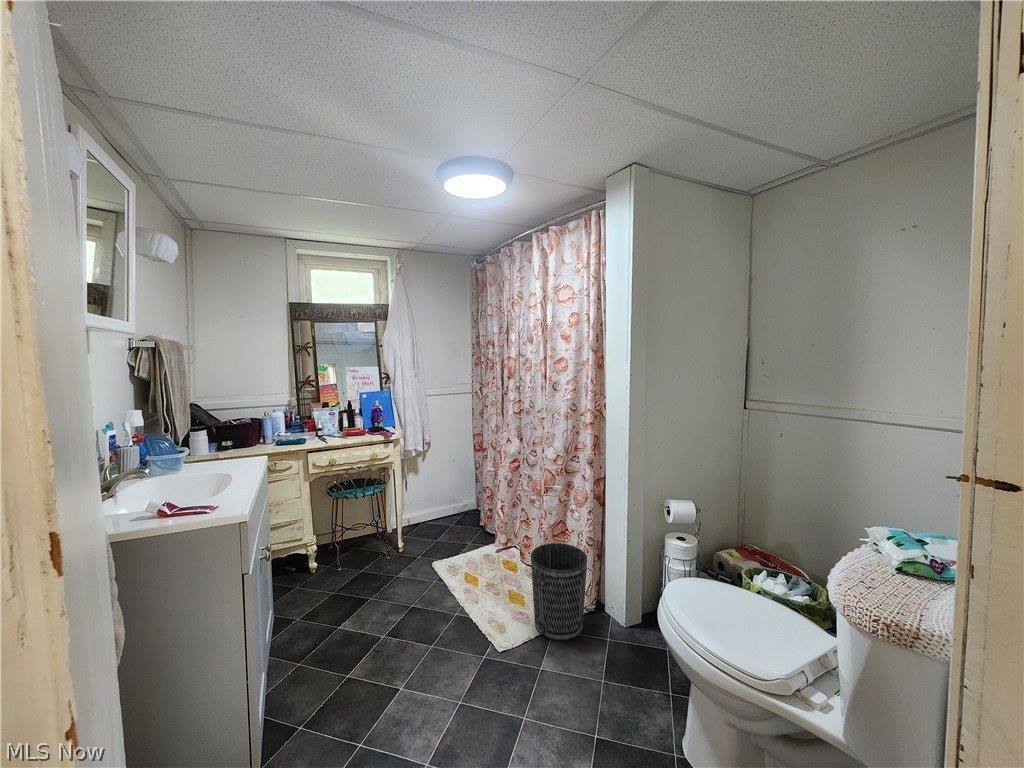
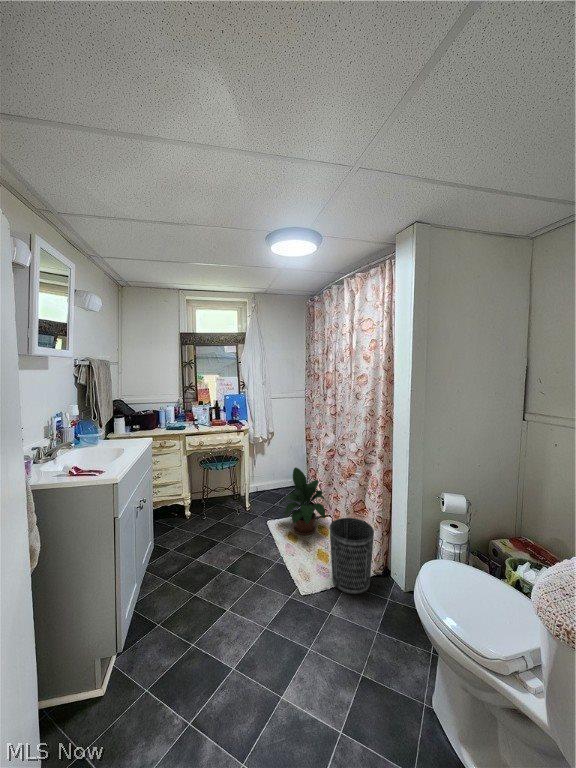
potted plant: none [449,486,515,575] -> present [280,468,325,535]

